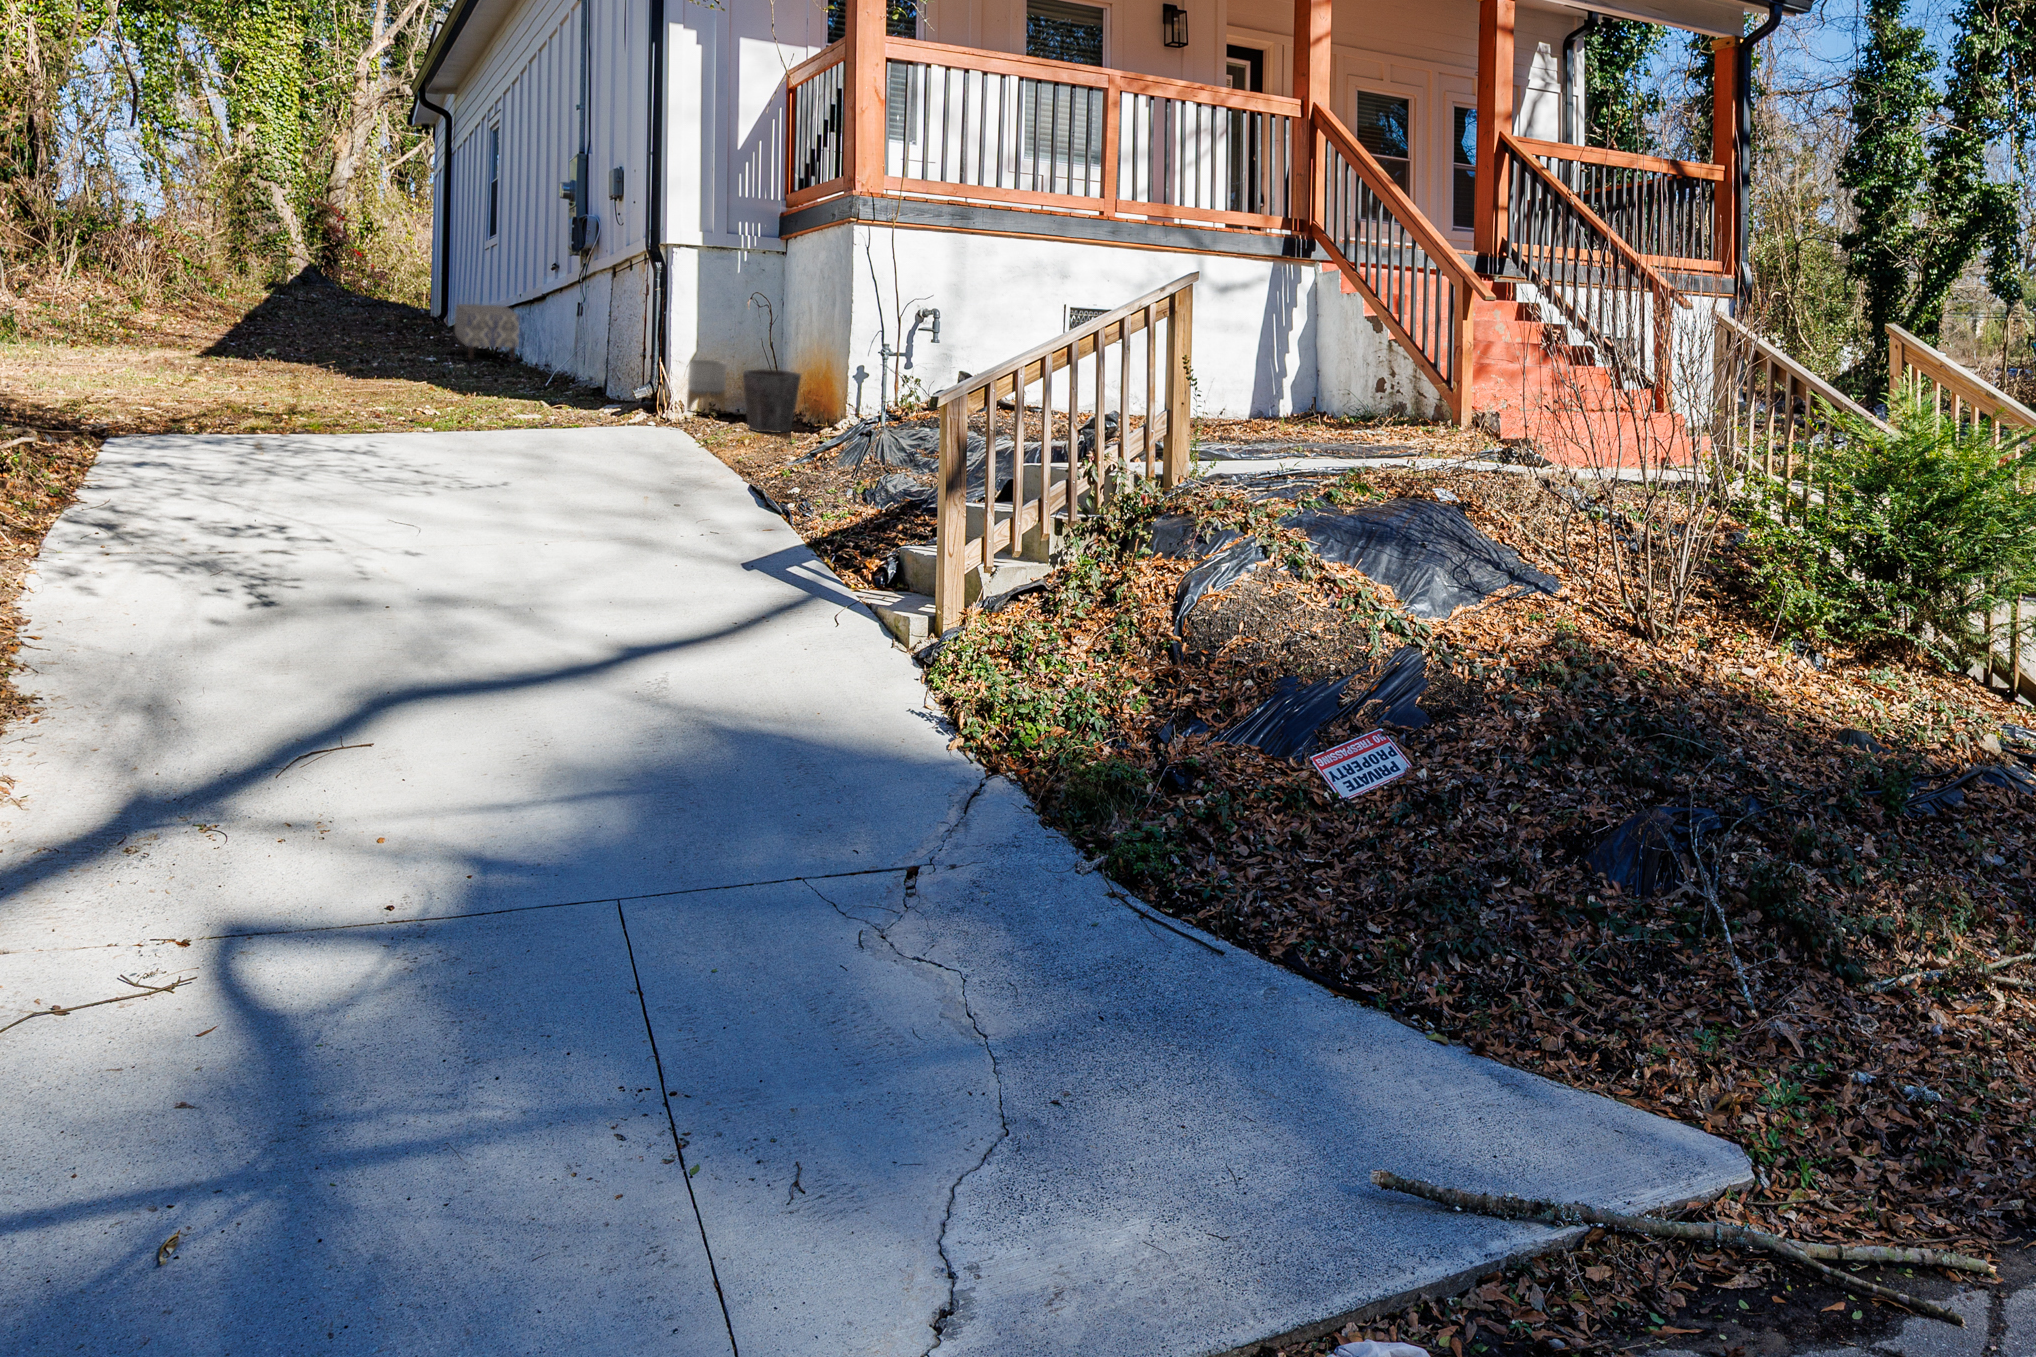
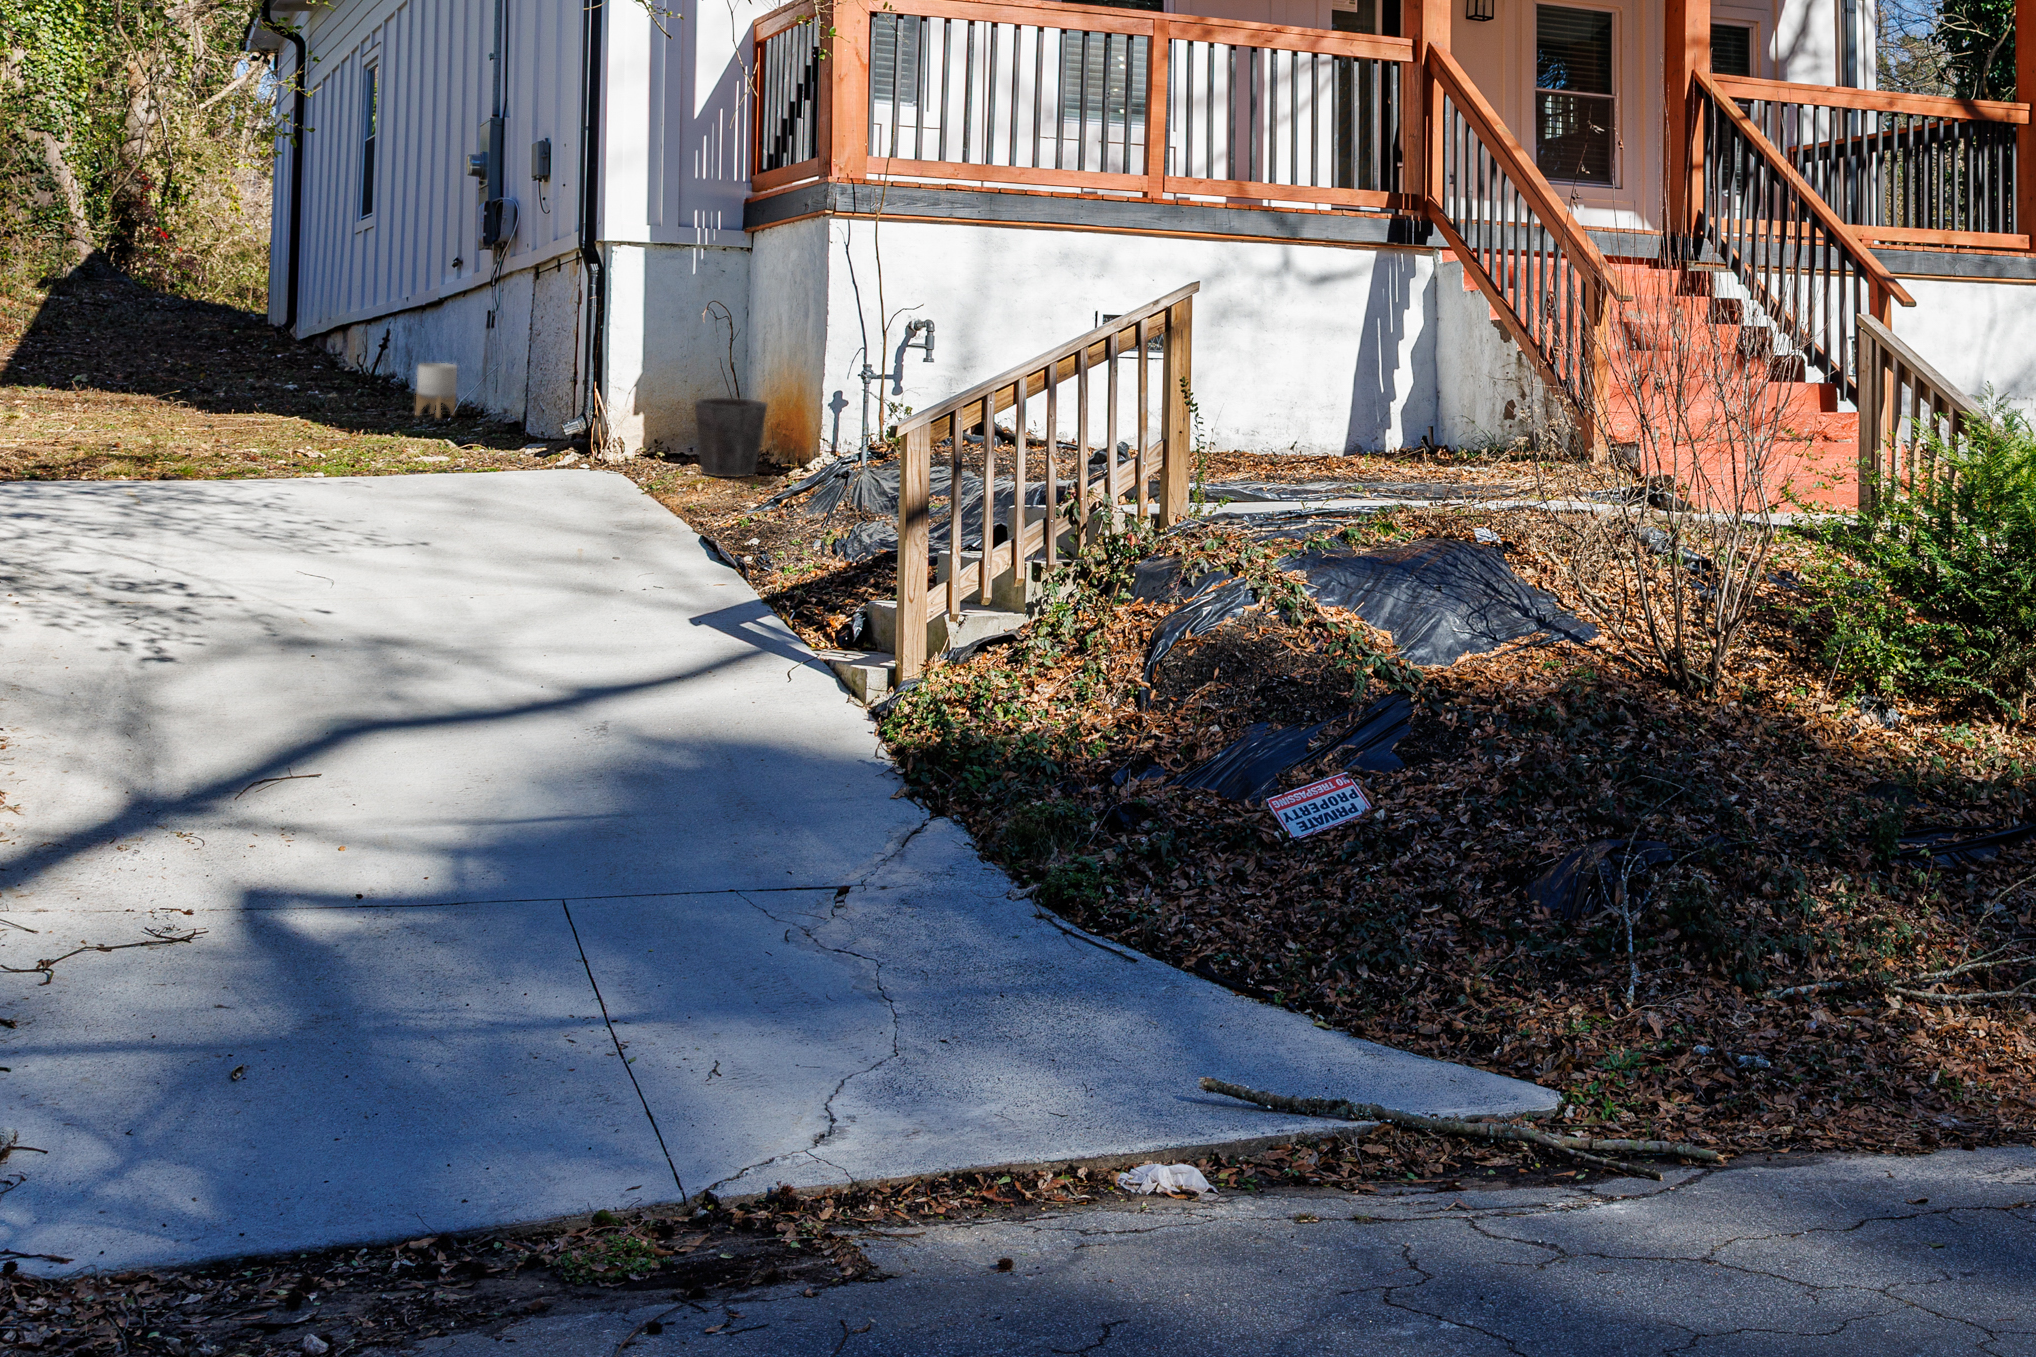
bench: present [455,304,519,361] -> none [313,312,402,391]
planter: present [687,360,727,413] -> present [416,363,457,417]

